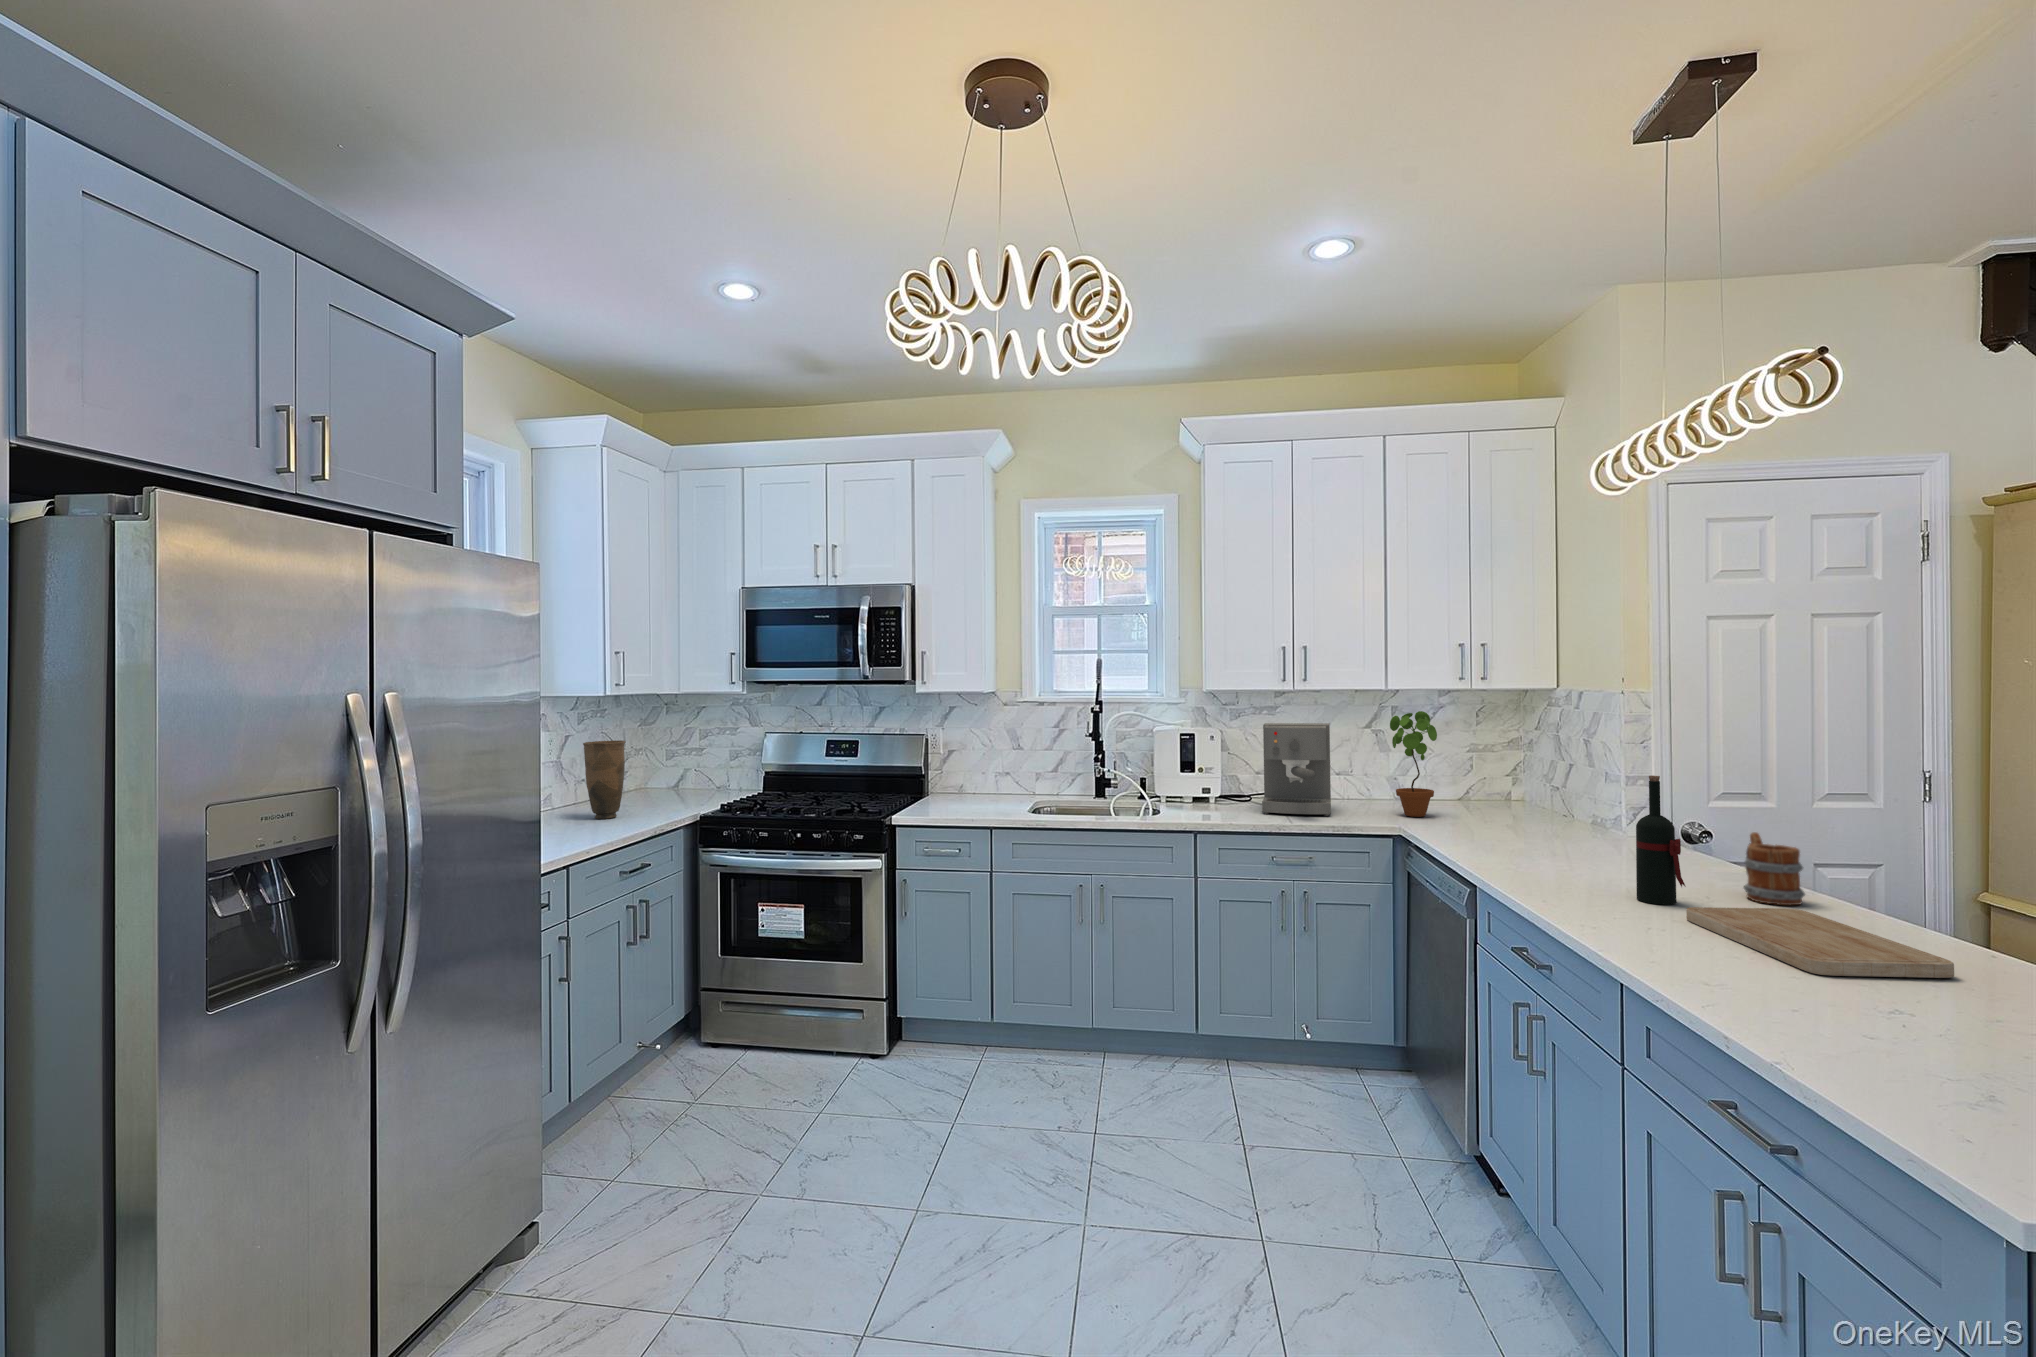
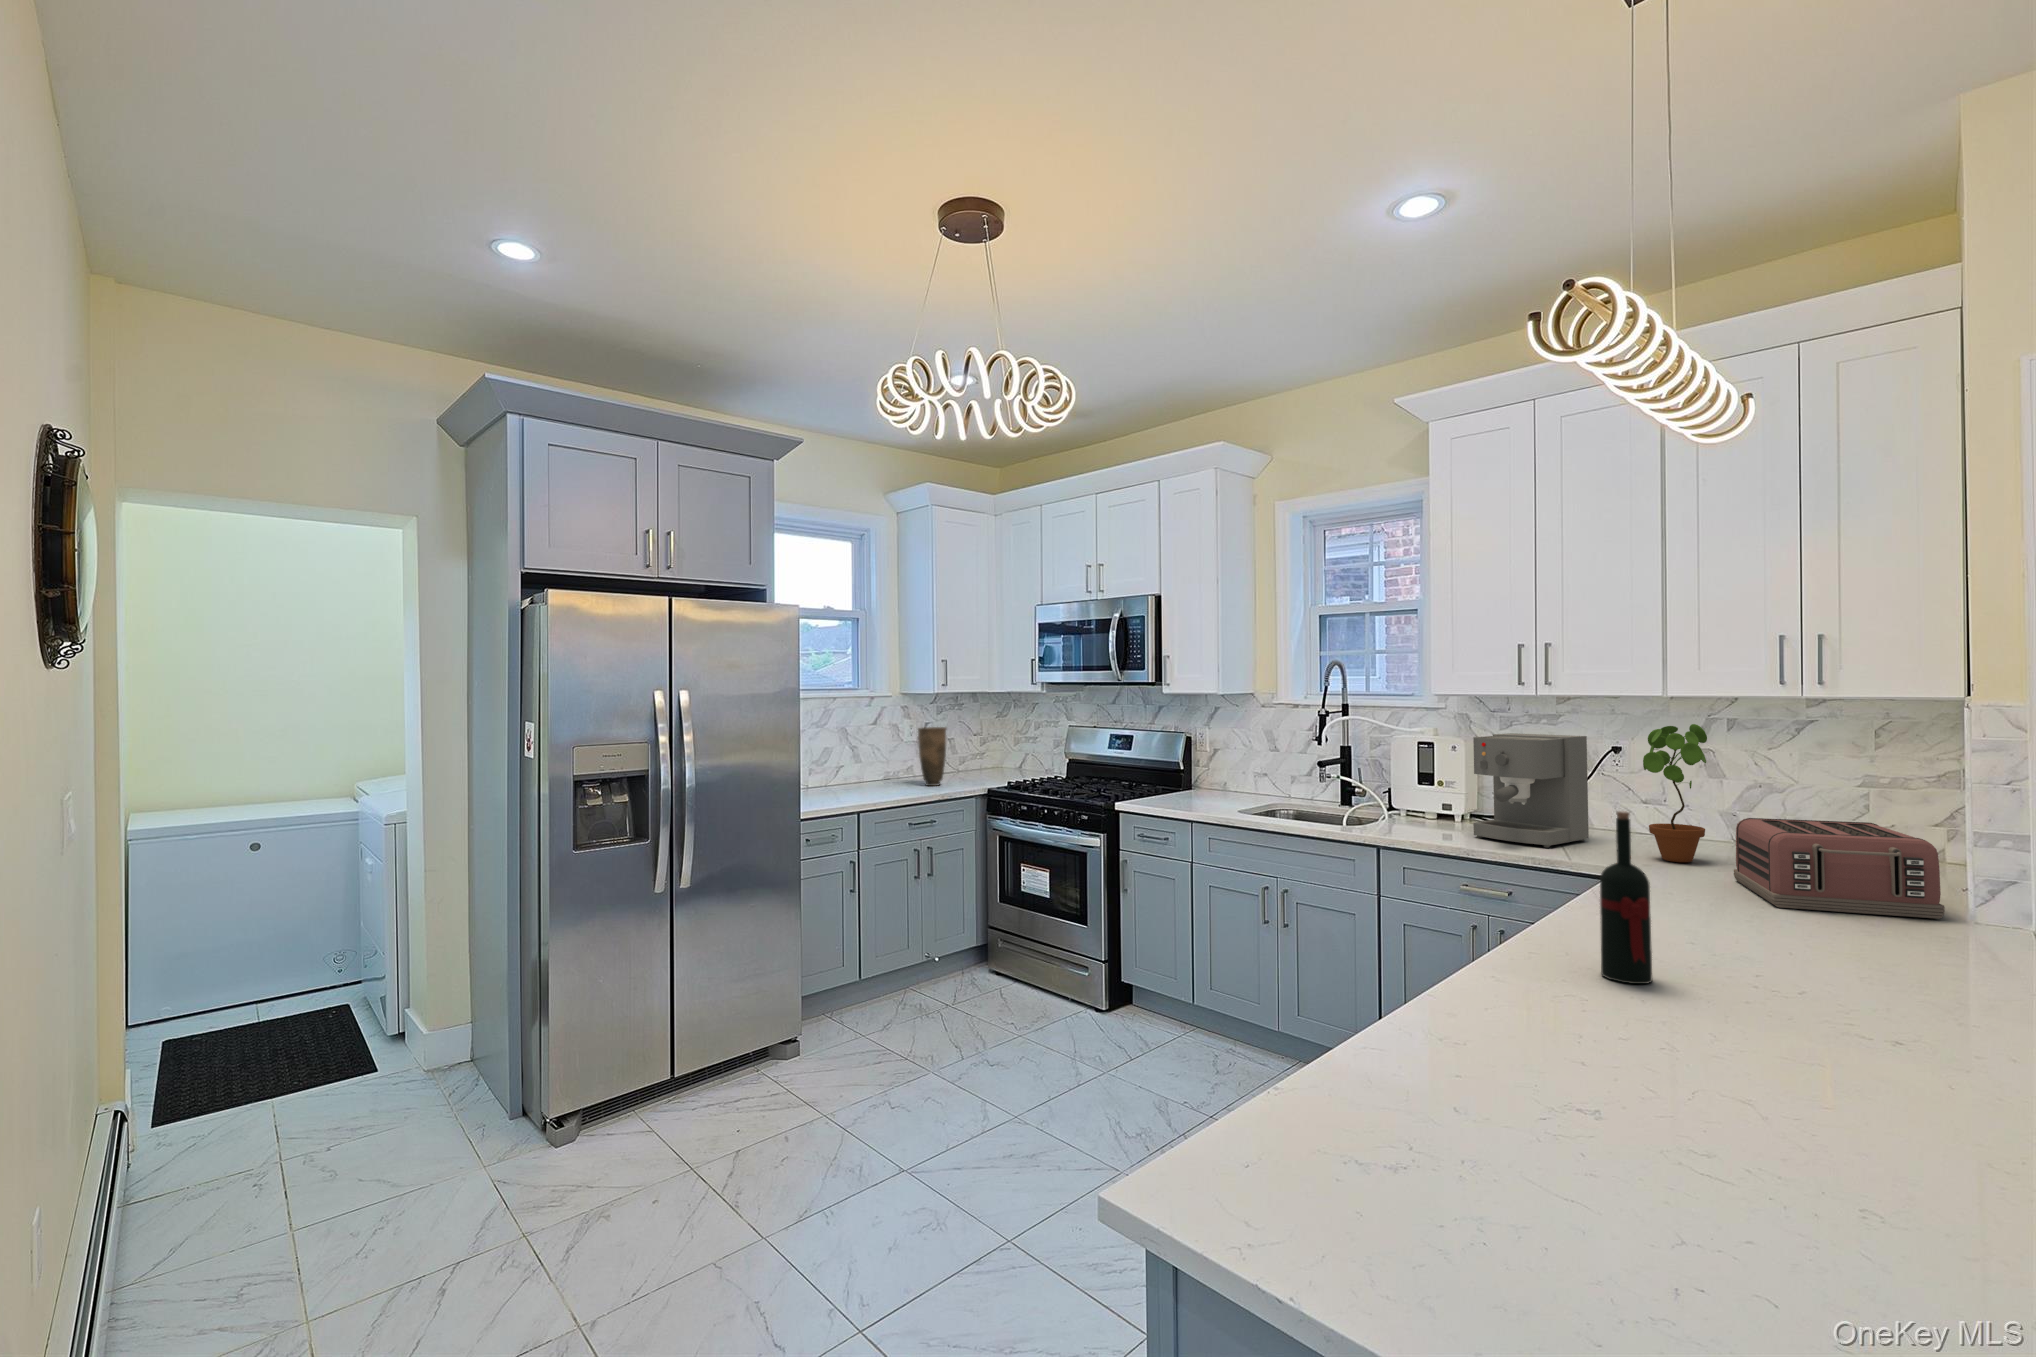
toaster: none [1480,775,1624,840] -> present [1734,818,1945,919]
mug: present [1744,832,1805,905] -> none [1786,911,1876,1024]
cutting board: present [1686,907,1954,978] -> none [1506,983,1757,1115]

